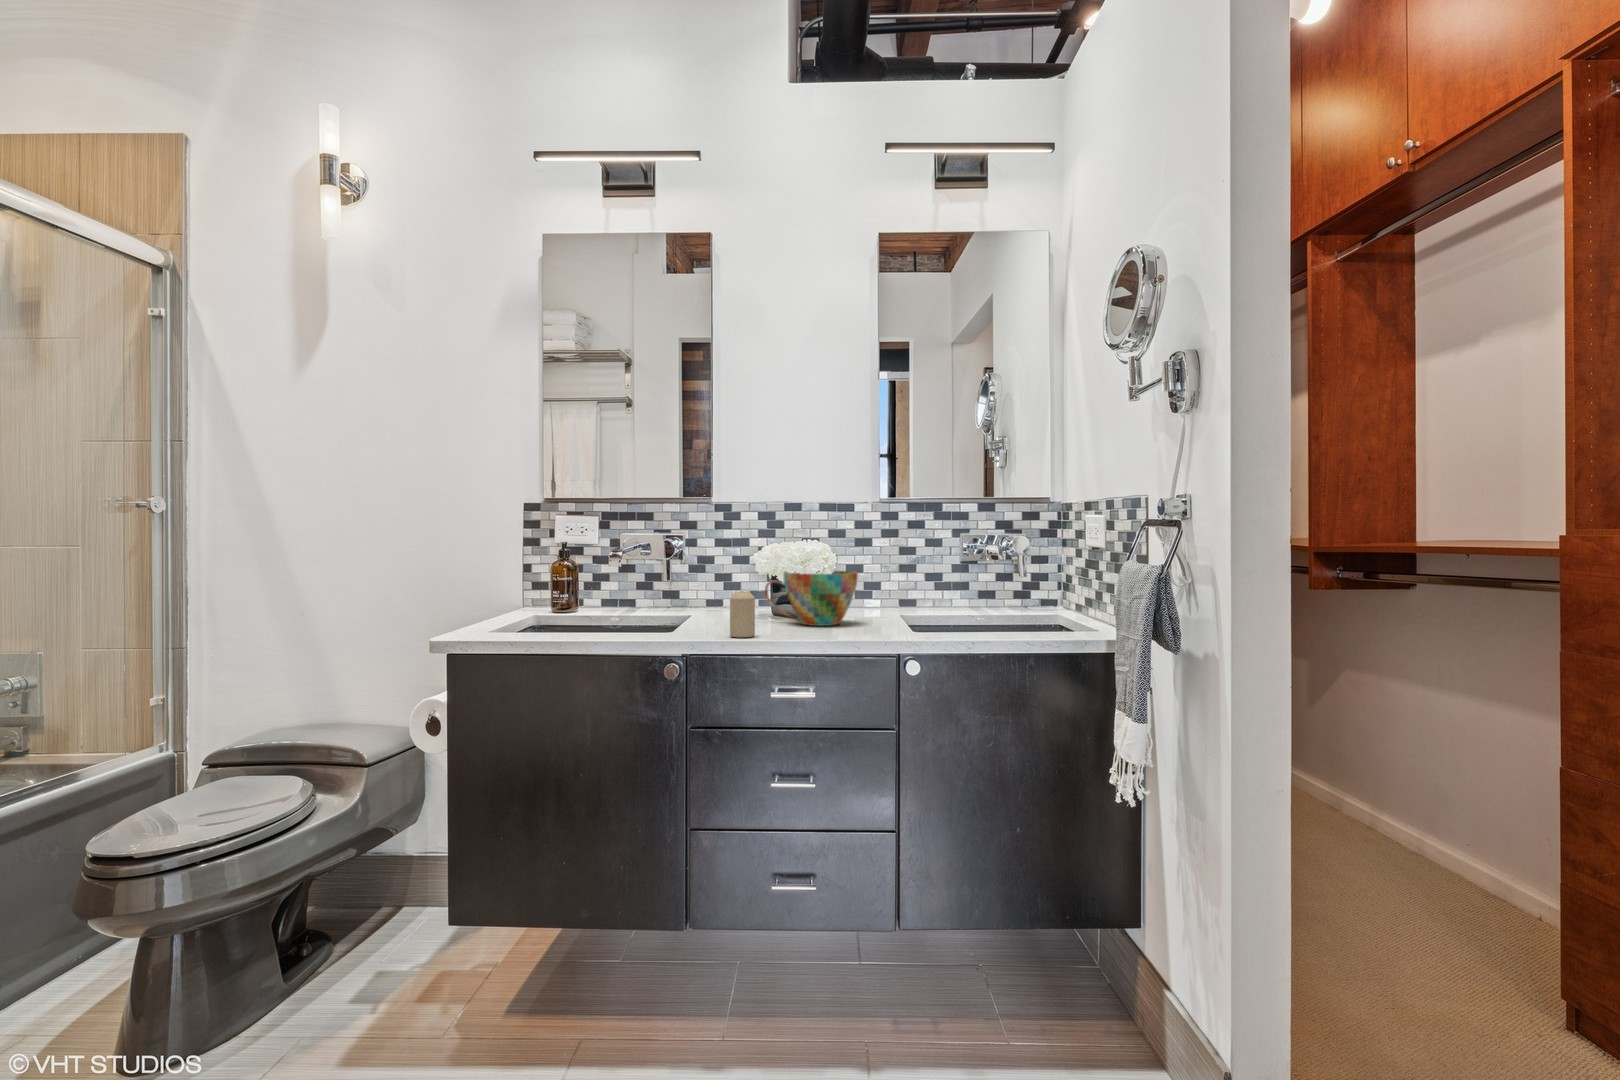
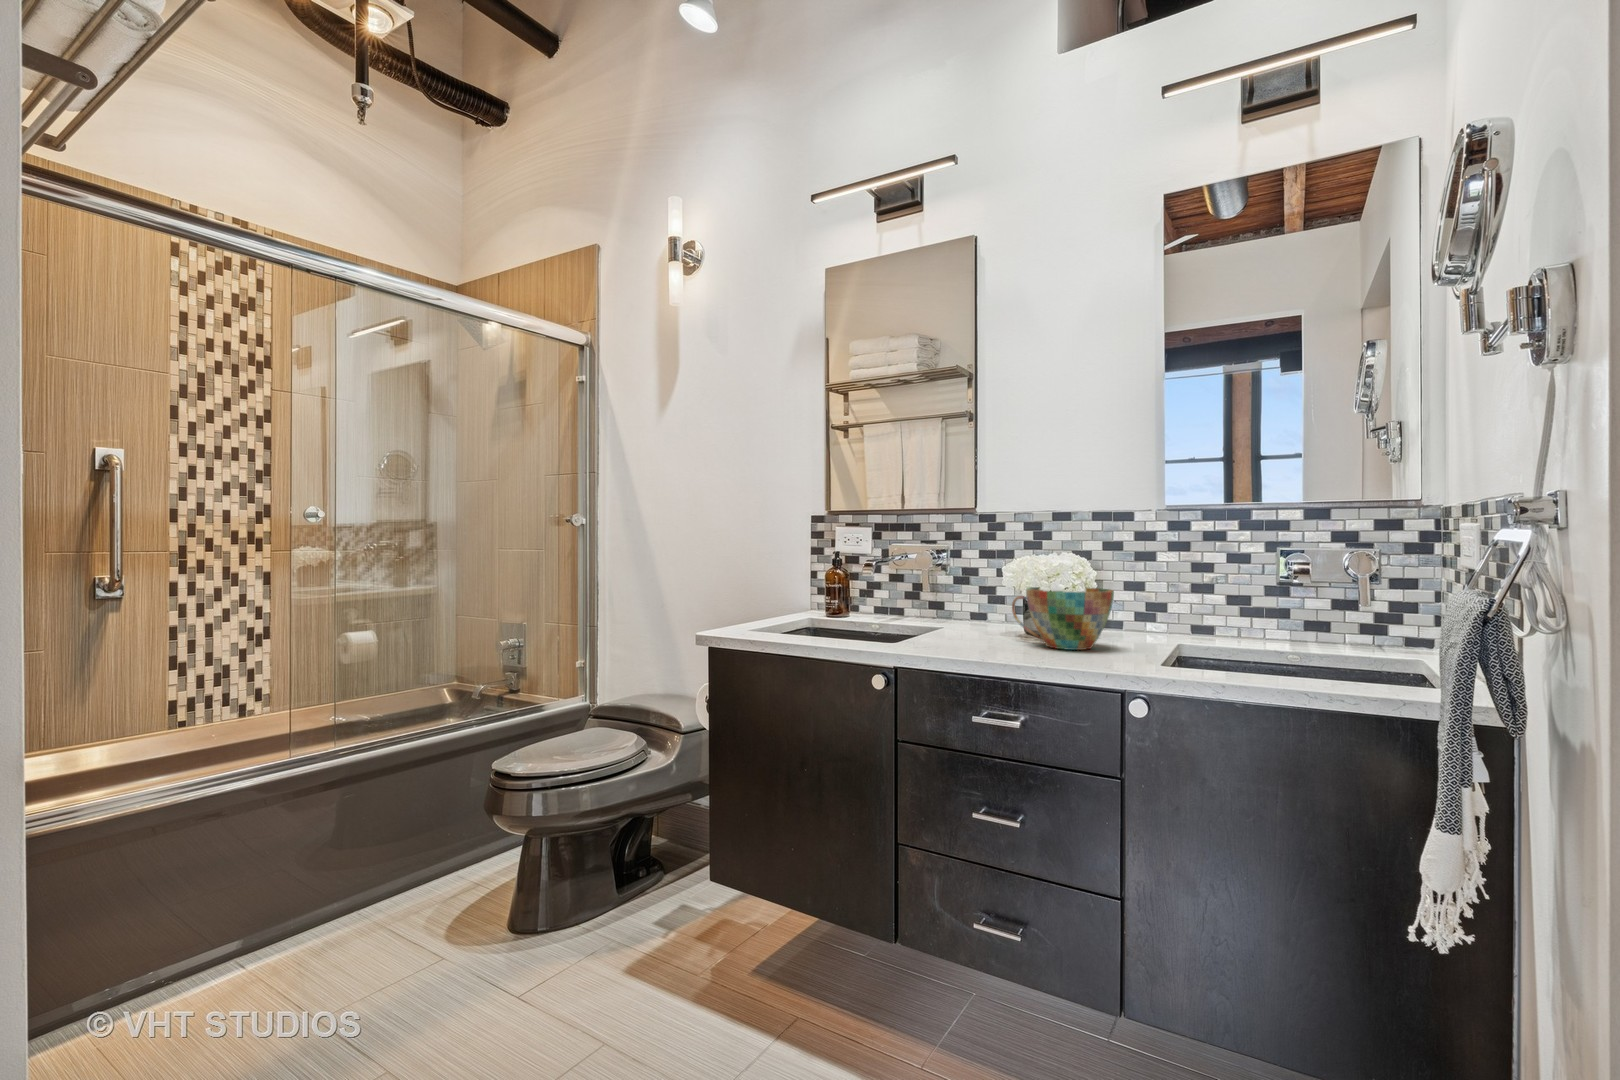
candle: present [730,591,755,637] -> none [940,606,967,655]

